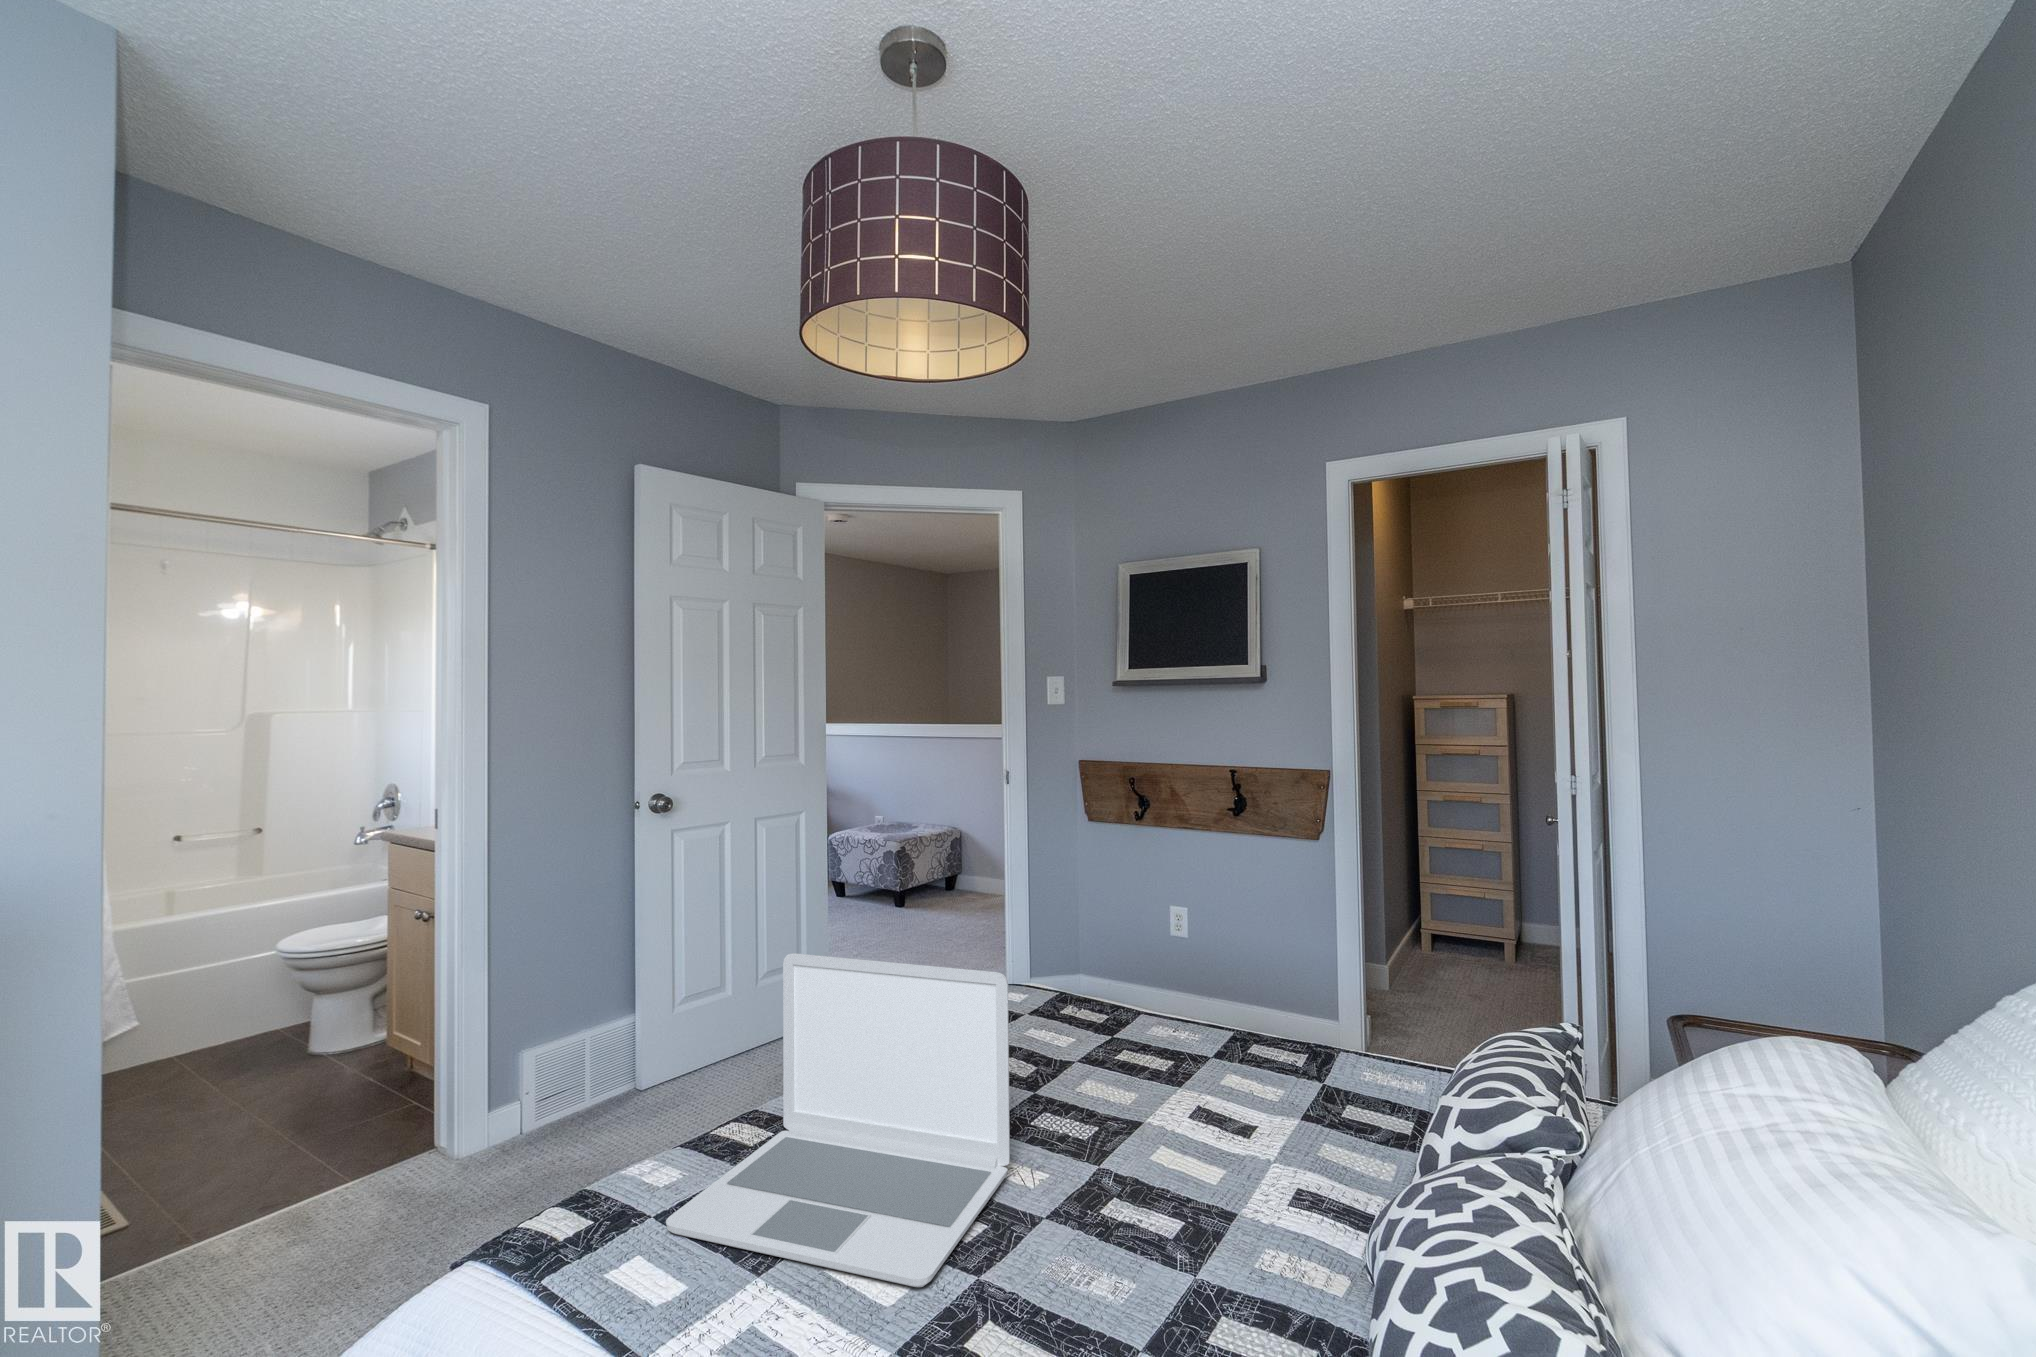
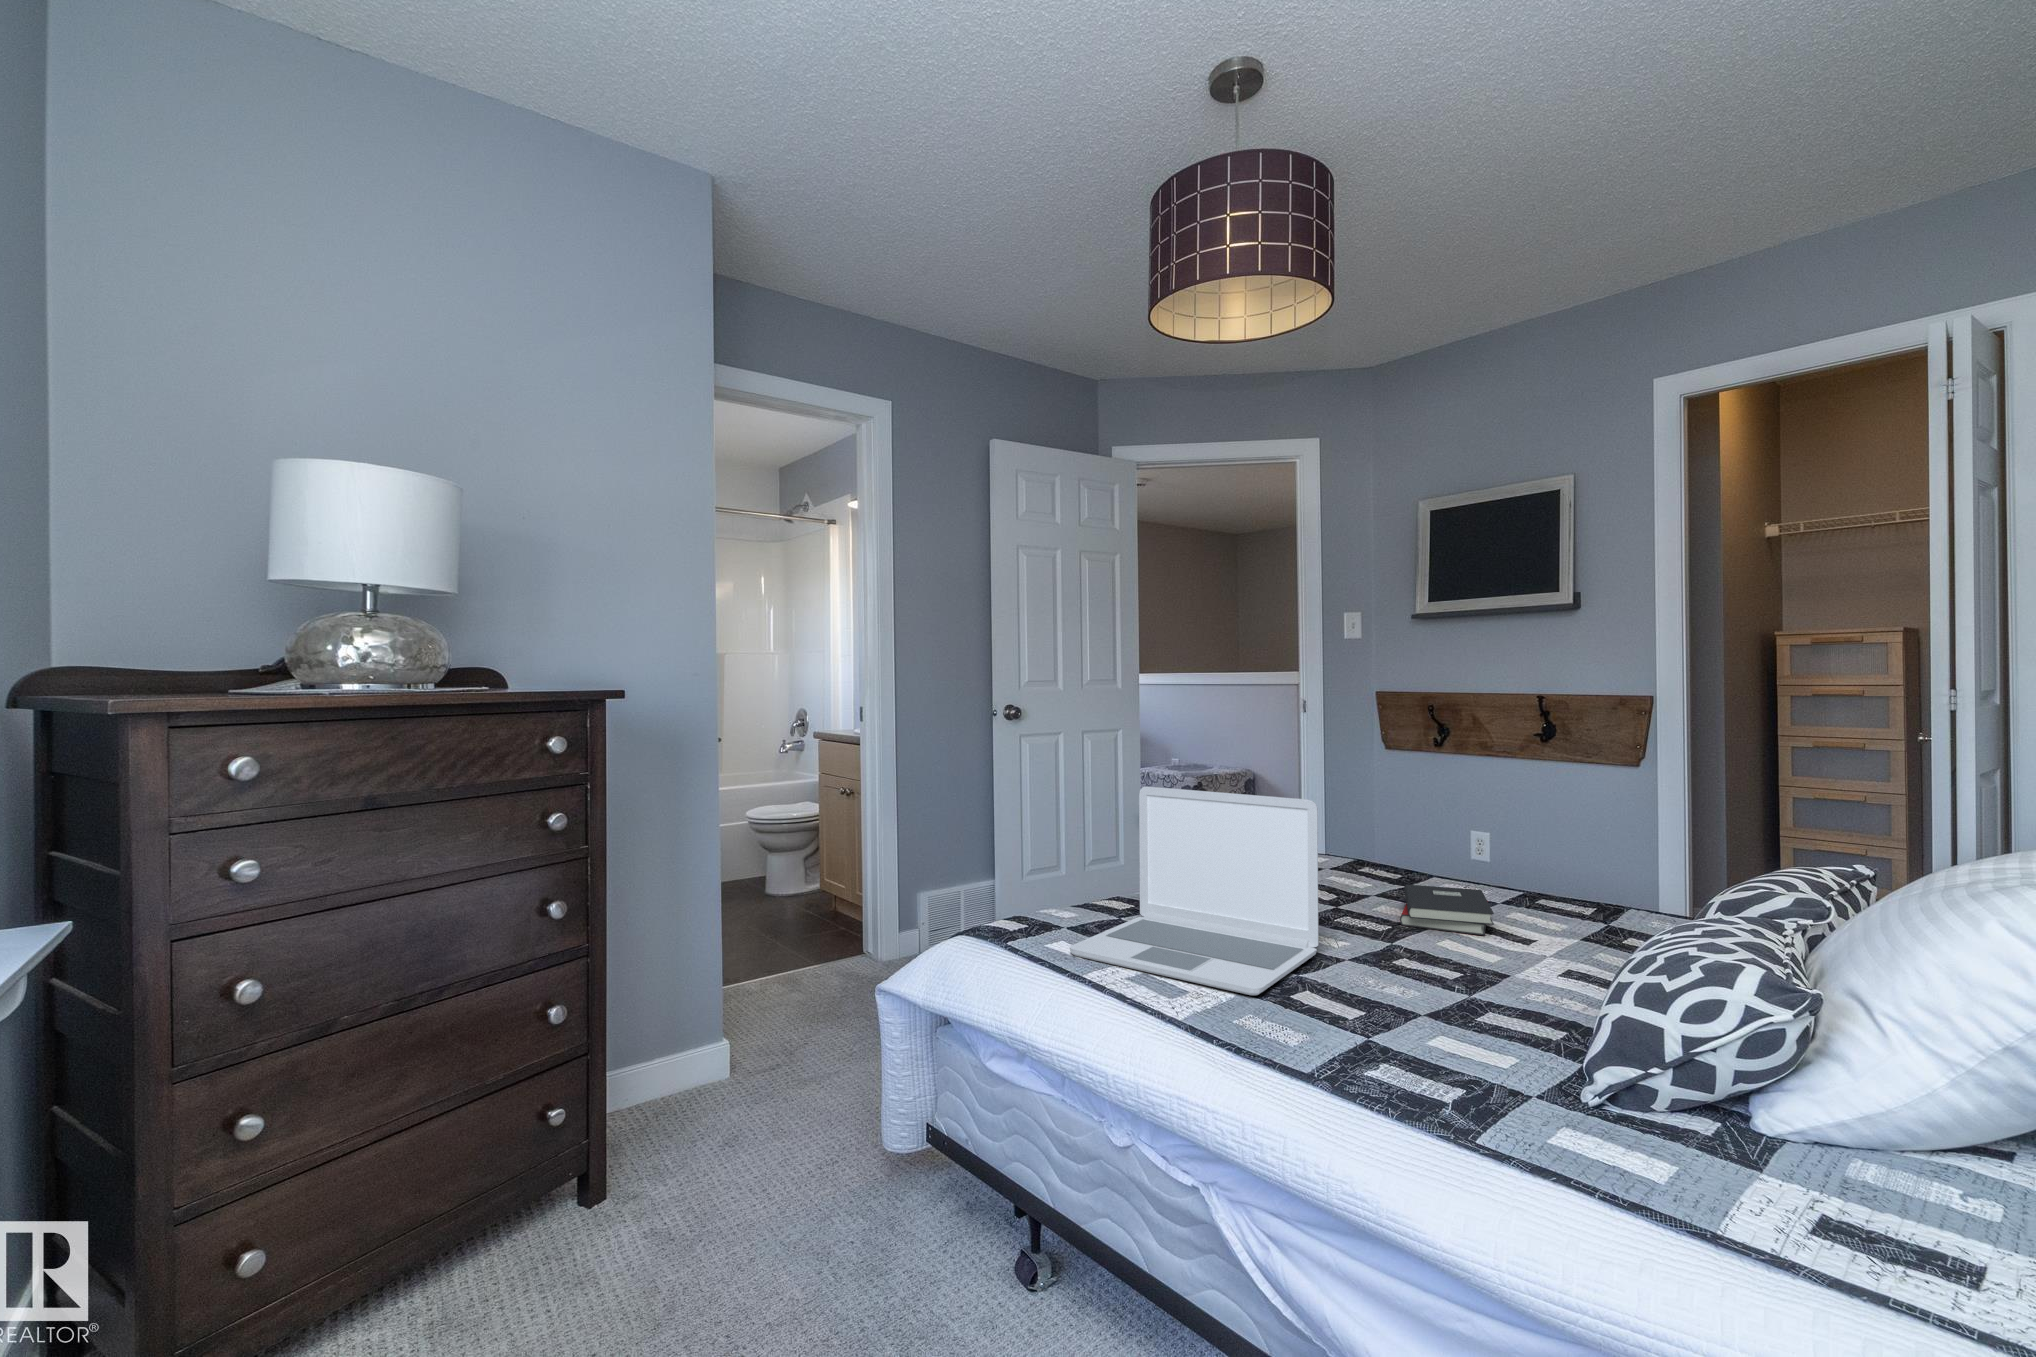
hardback book: none [1105,1028,1207,1099] -> present [1400,884,1494,935]

